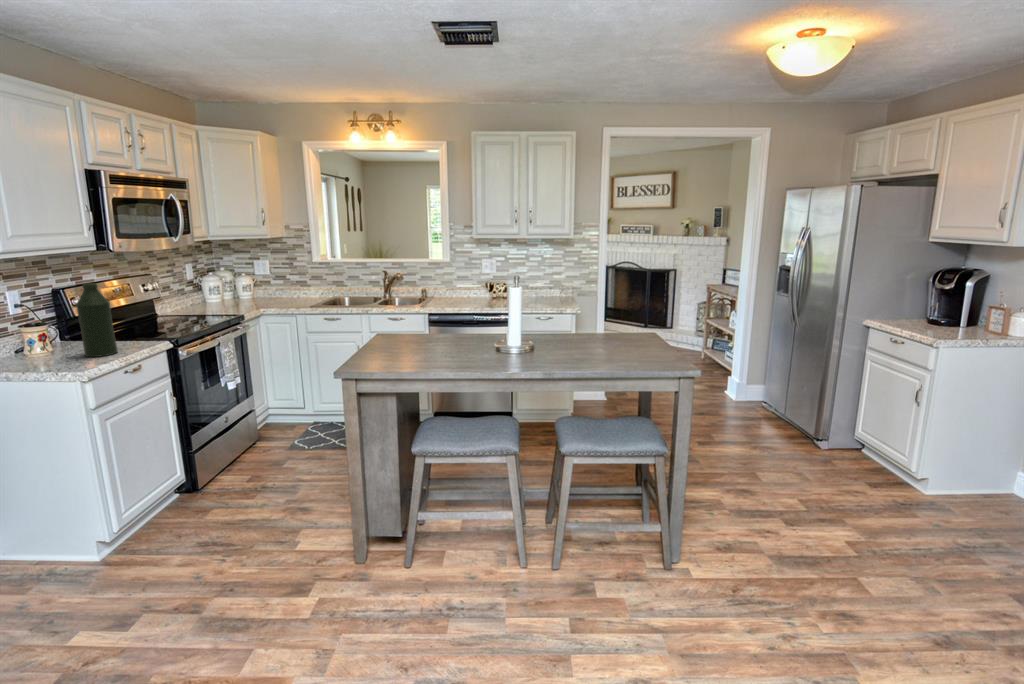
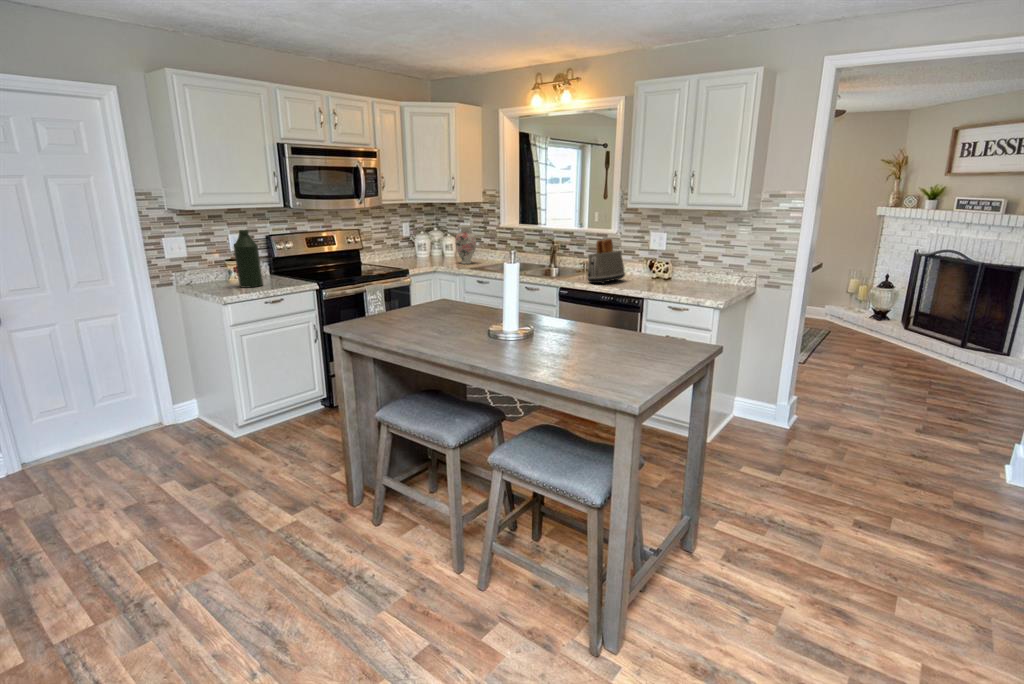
vase: none [276,262,301,304] -> present [455,225,476,264]
toaster: none [450,267,476,307] -> present [587,239,625,284]

